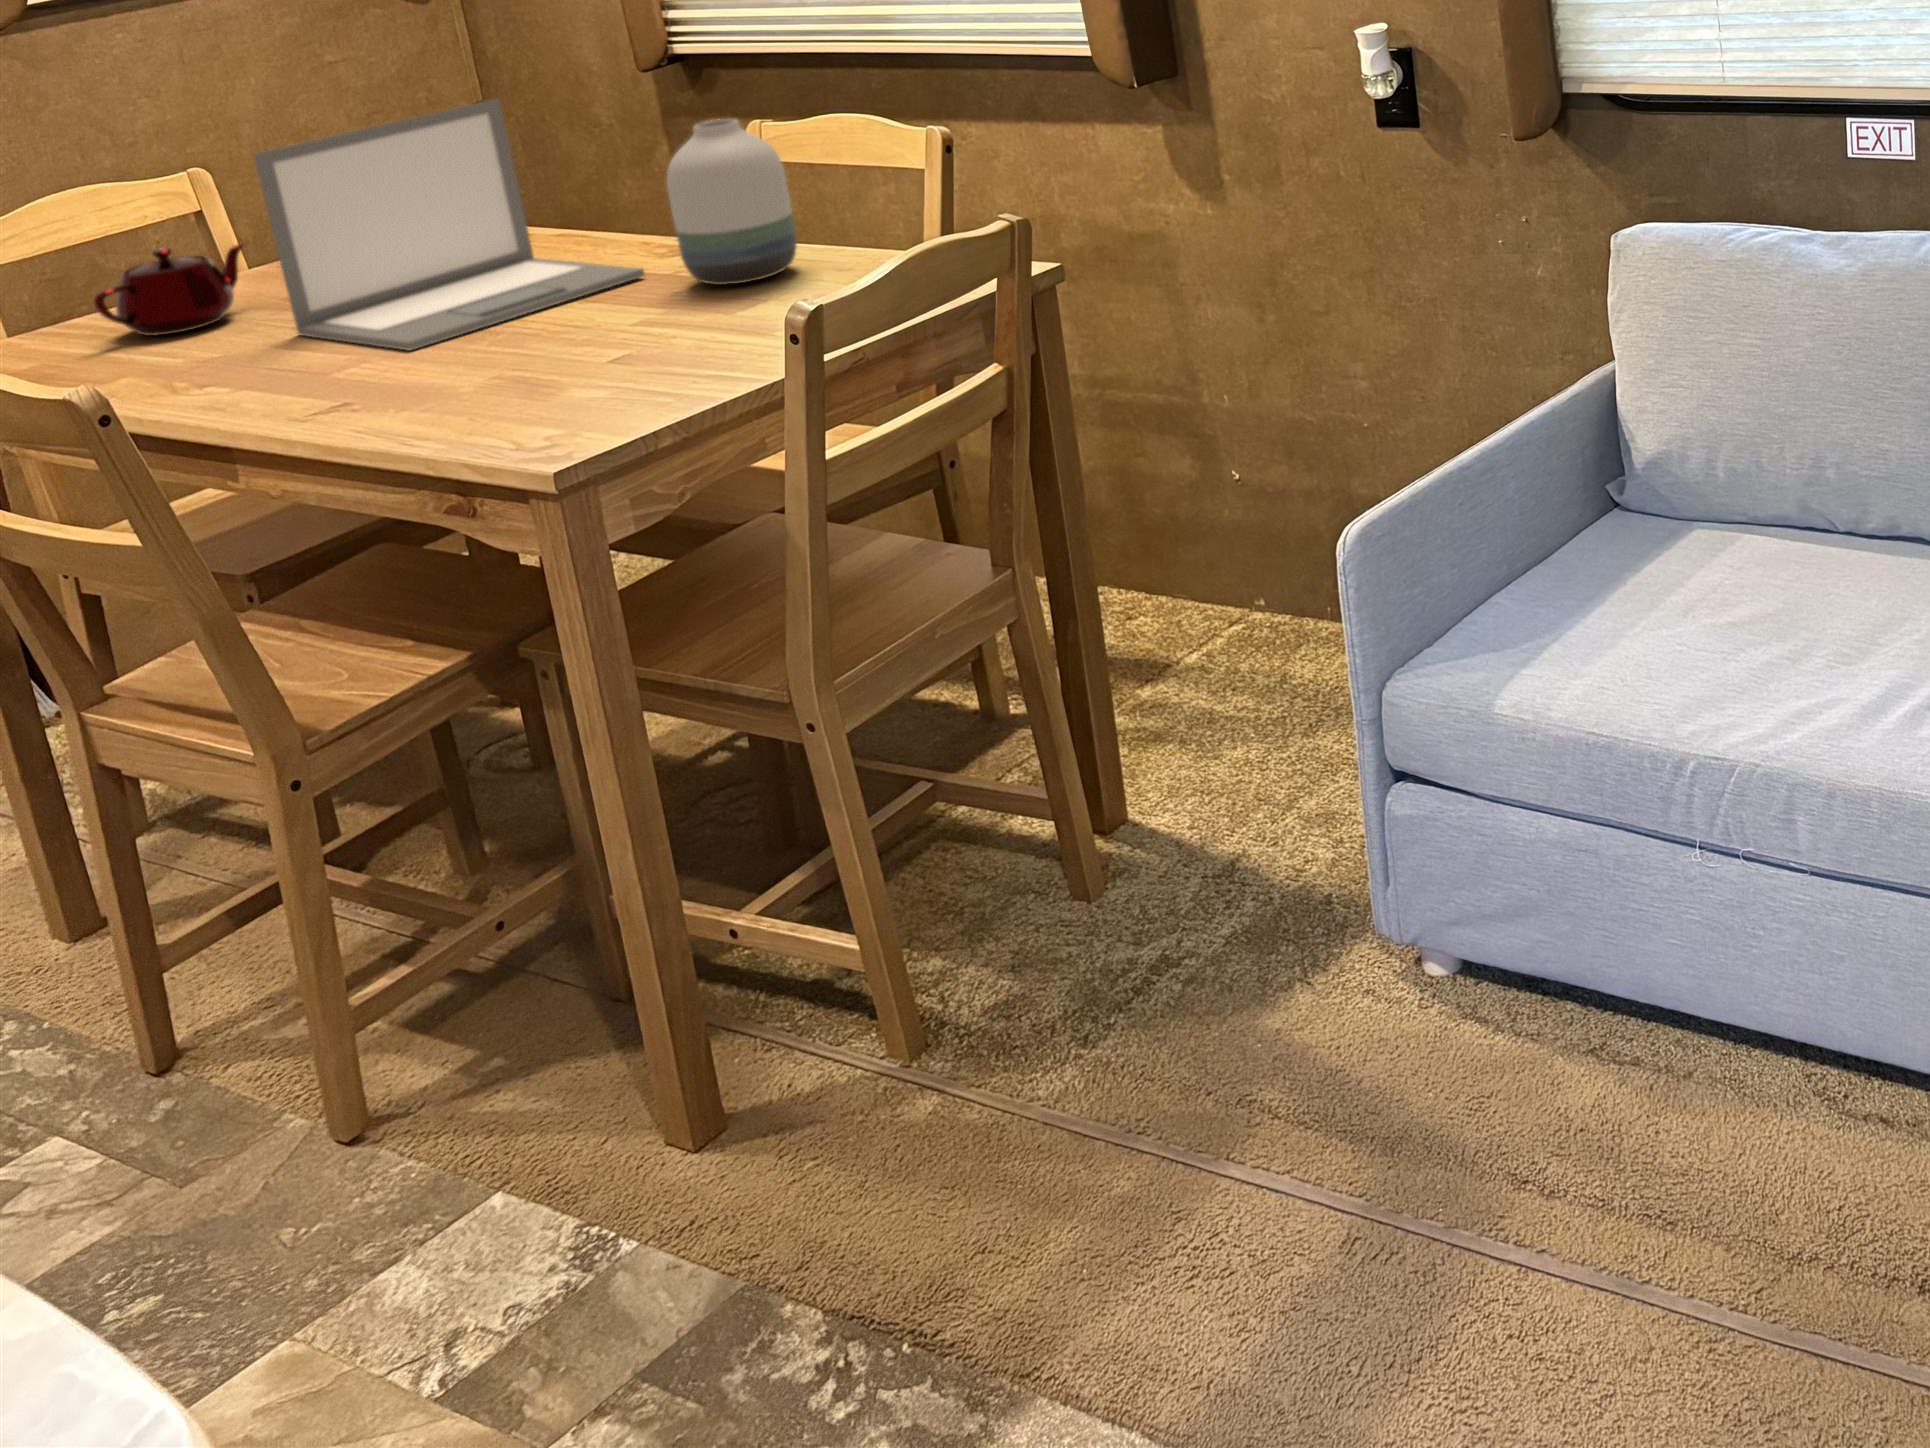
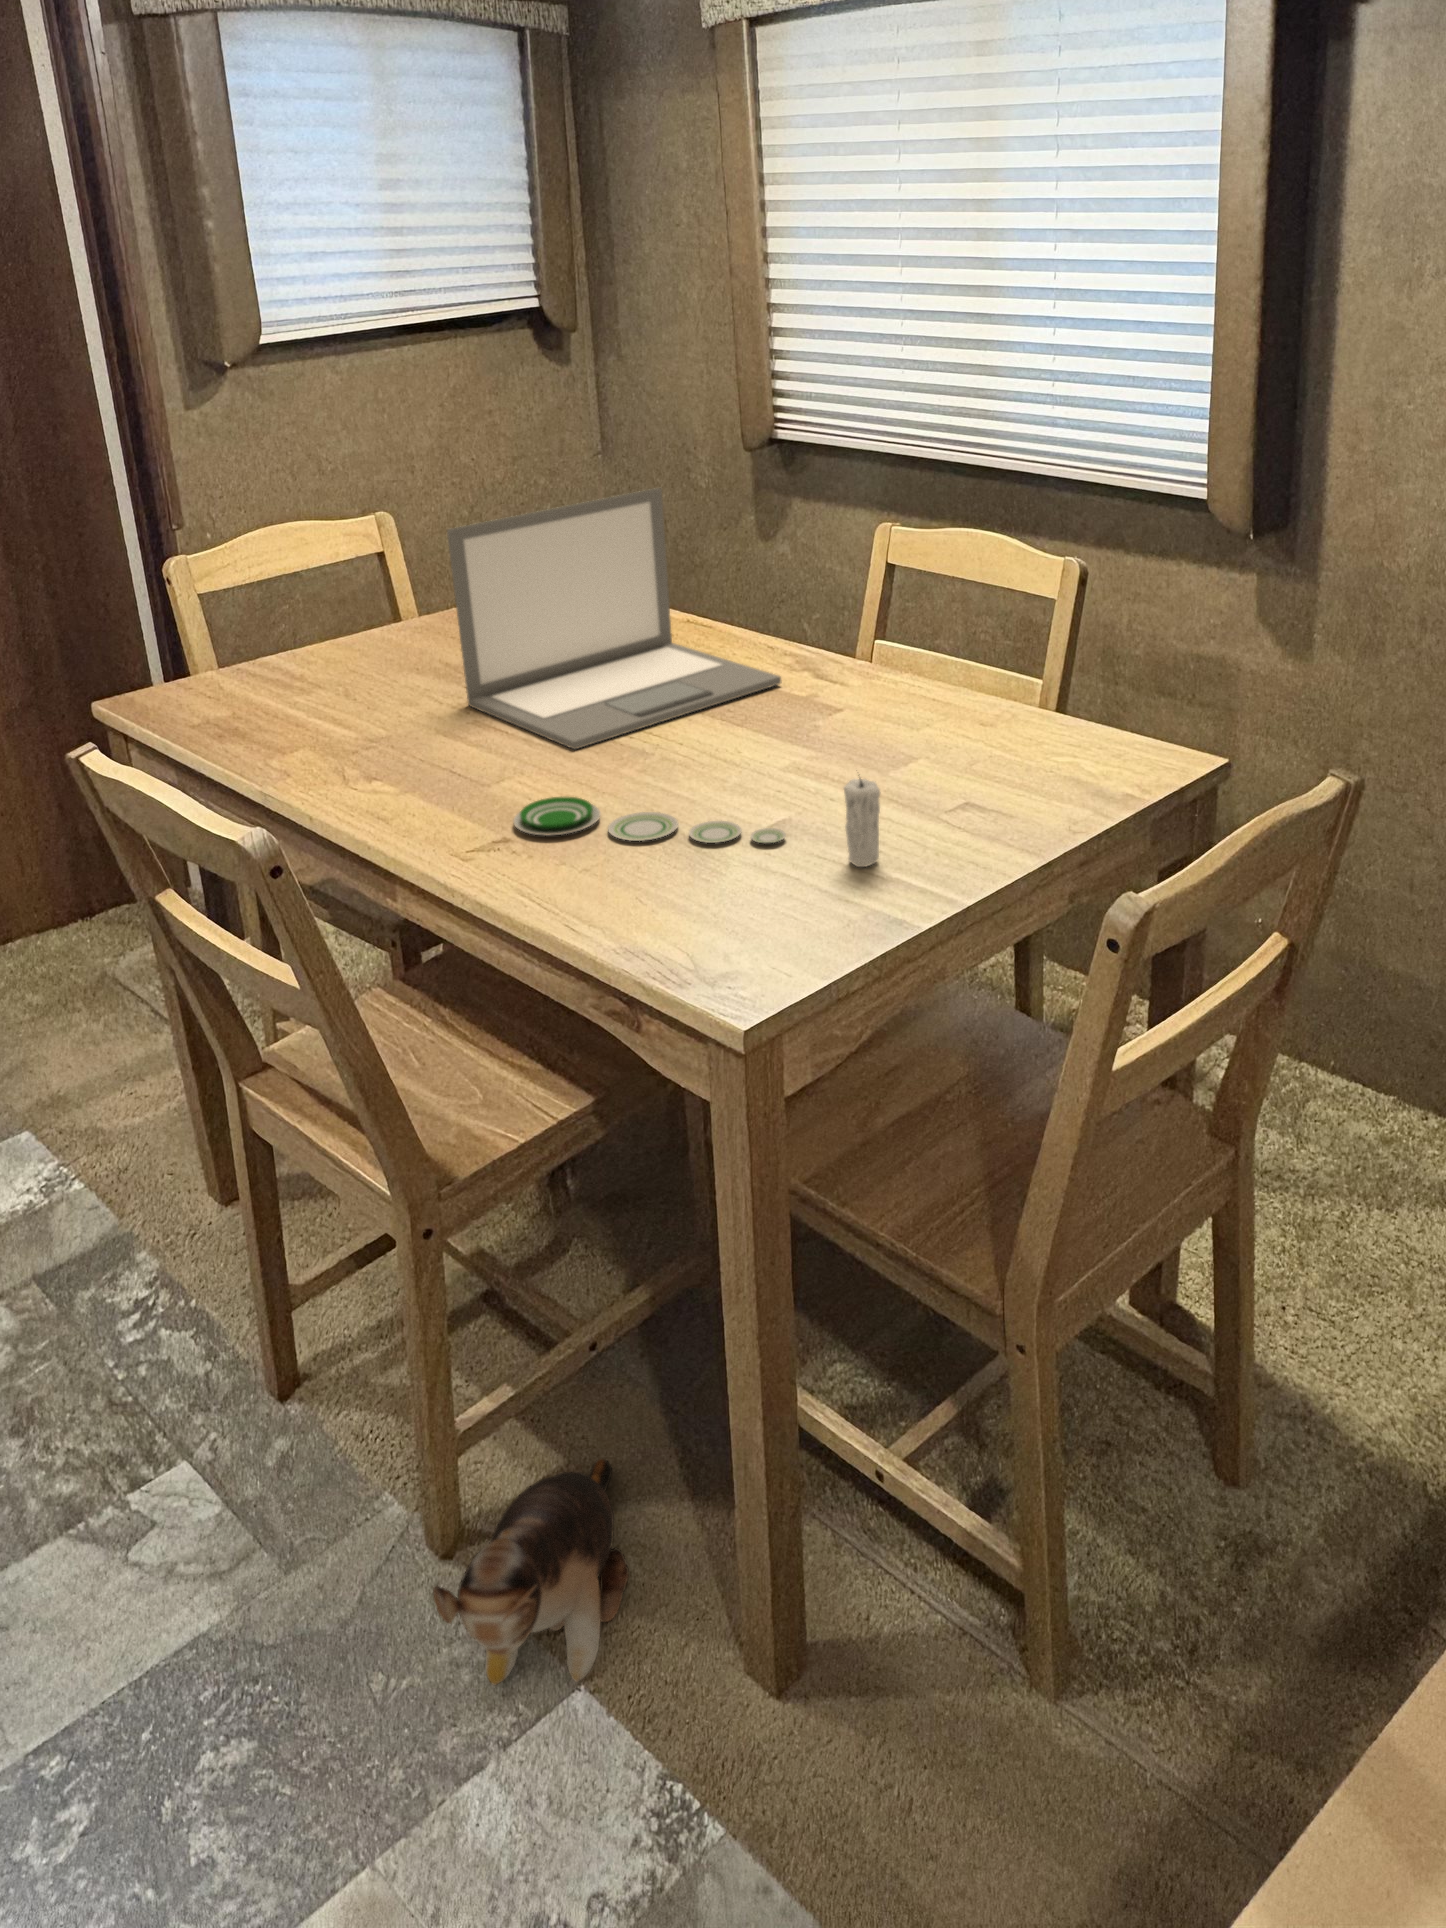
vase: present [667,119,797,285] -> none [823,542,937,712]
teapot: present [94,244,245,336] -> none [296,599,426,683]
candle: none [647,295,693,387] -> present [844,778,880,867]
plate: none [335,373,609,410] -> present [514,797,786,843]
plush toy: none [302,1030,531,1224] -> present [433,1459,629,1685]

